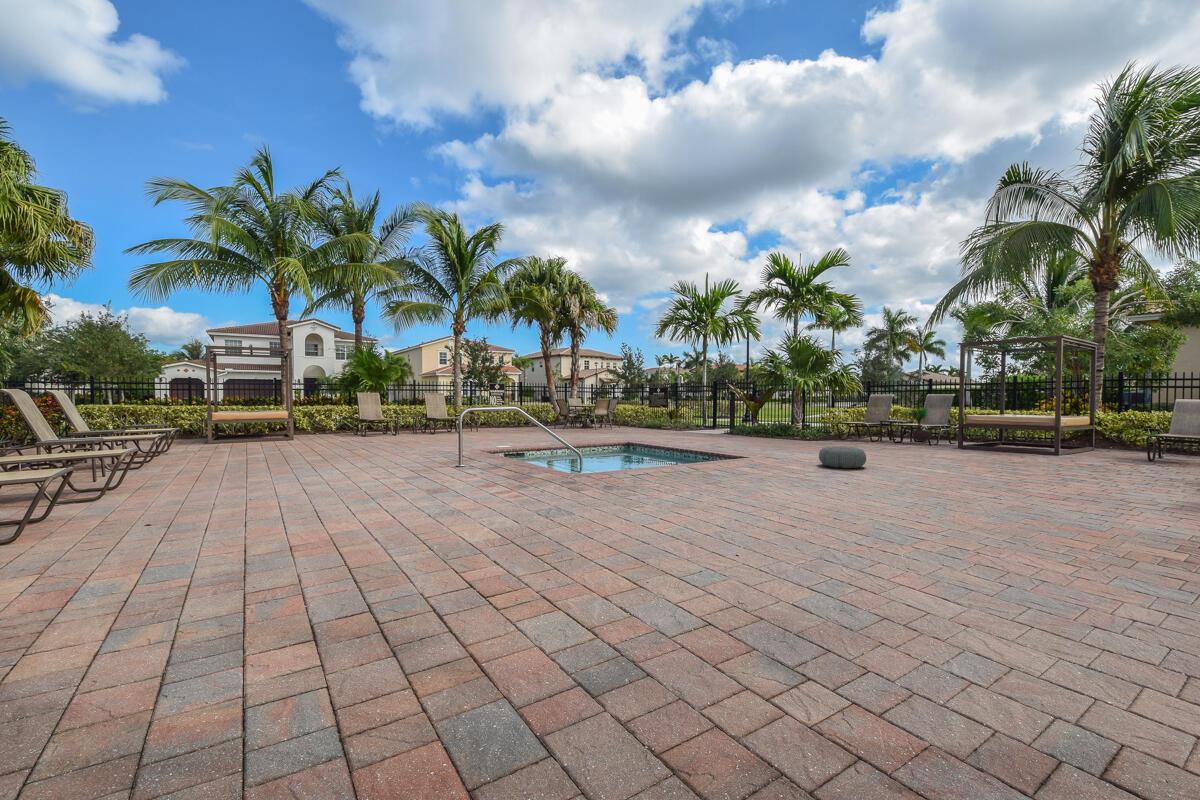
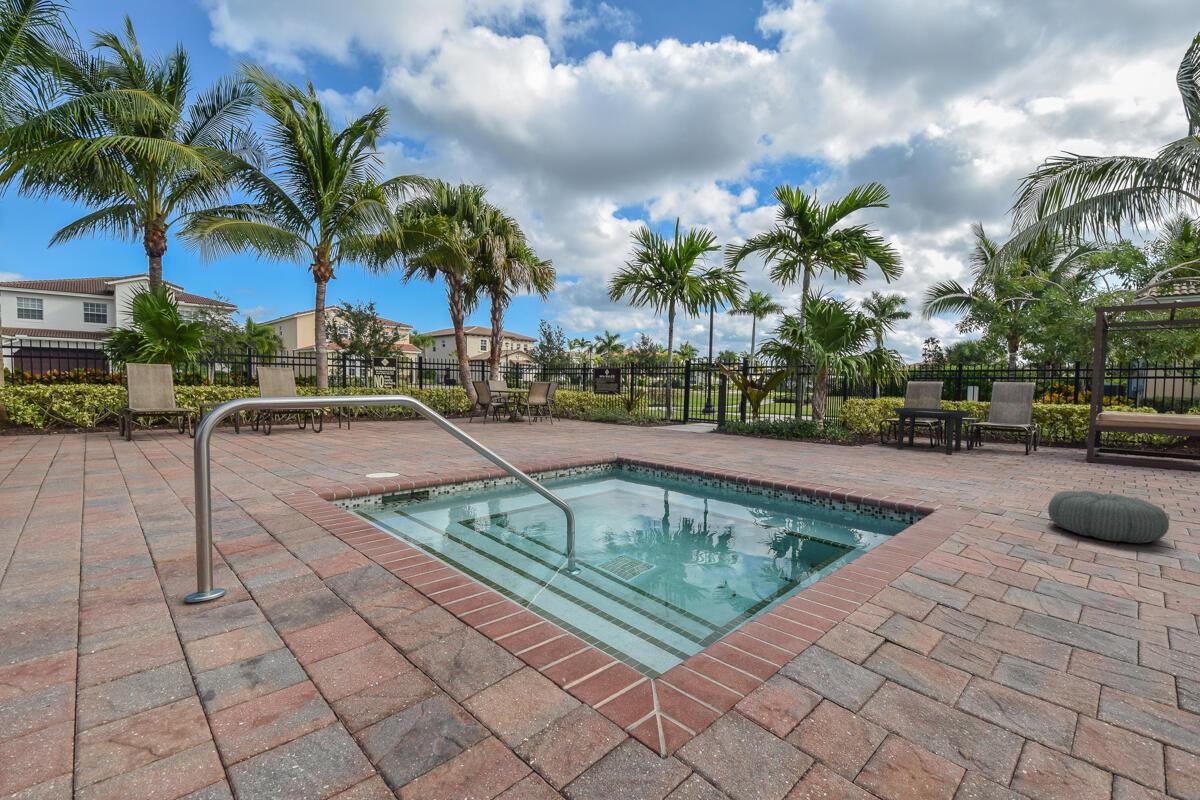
potted tree: present [907,406,932,442] -> none [990,397,1032,452]
round table: none [834,412,887,443] -> present [892,408,973,455]

